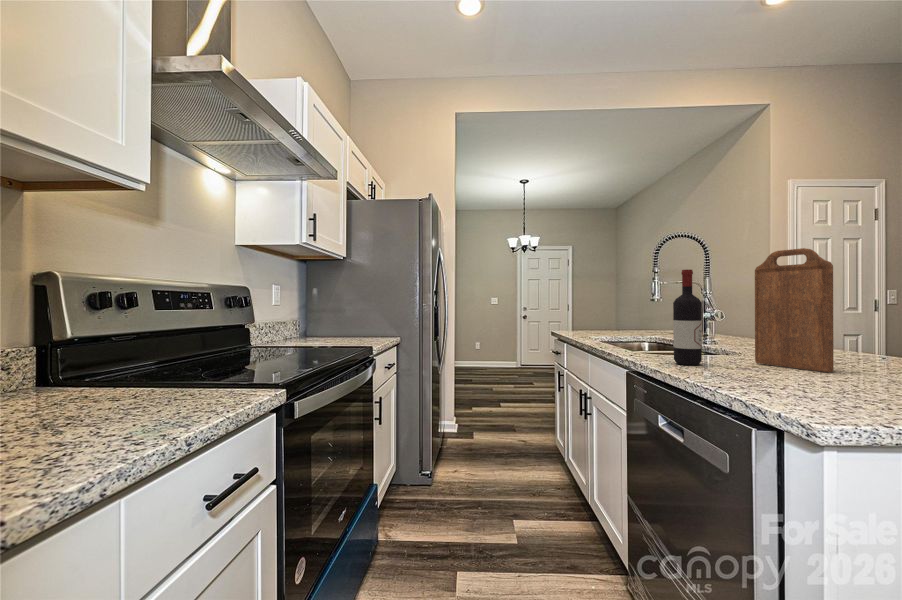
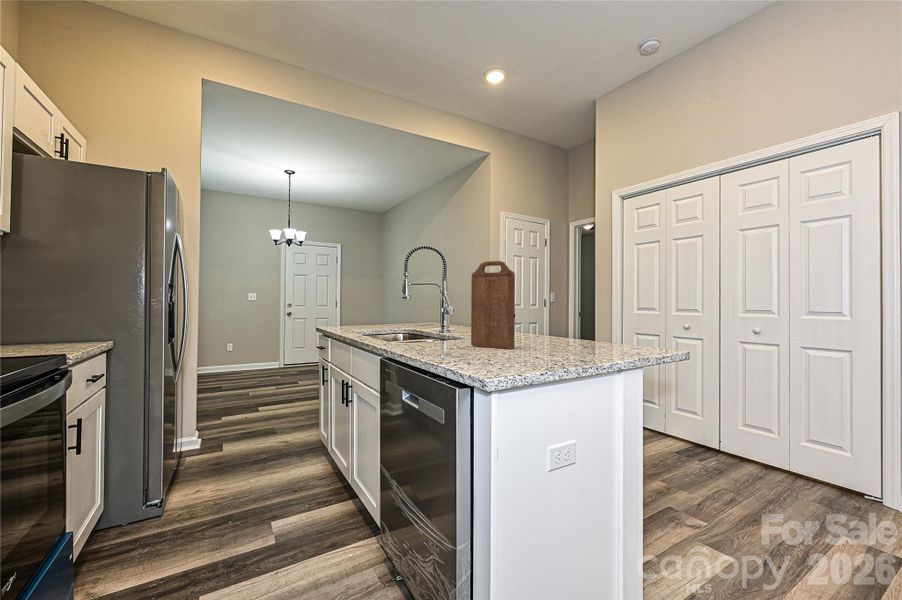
wine bottle: present [673,270,702,365] -> none [415,273,436,349]

